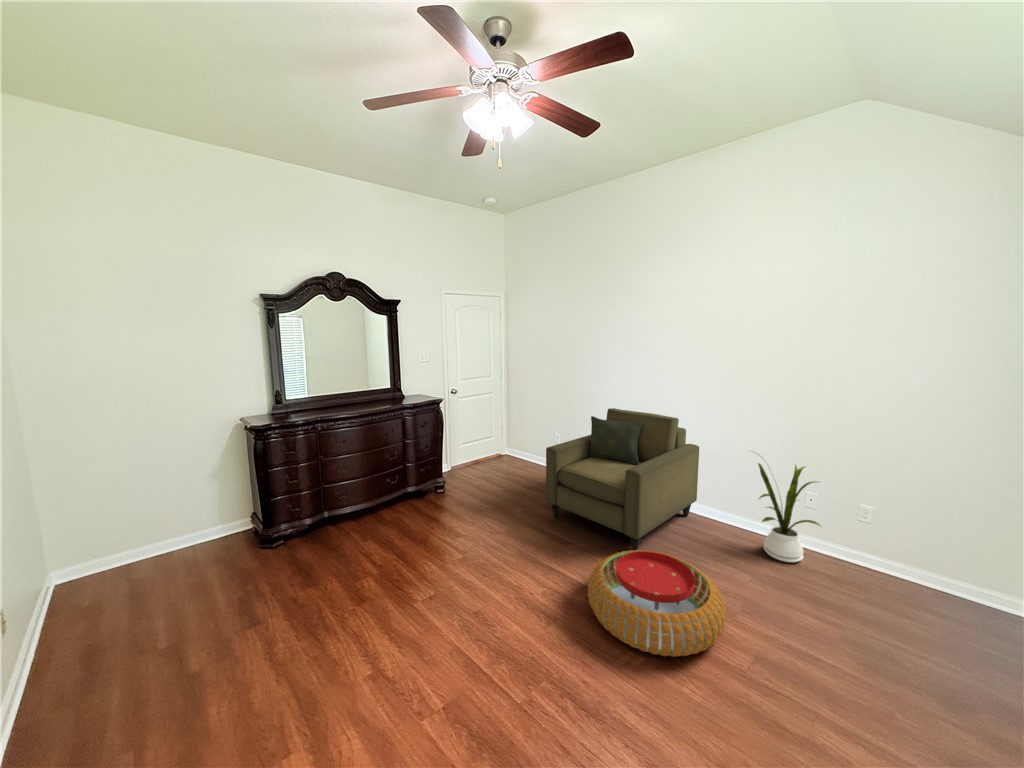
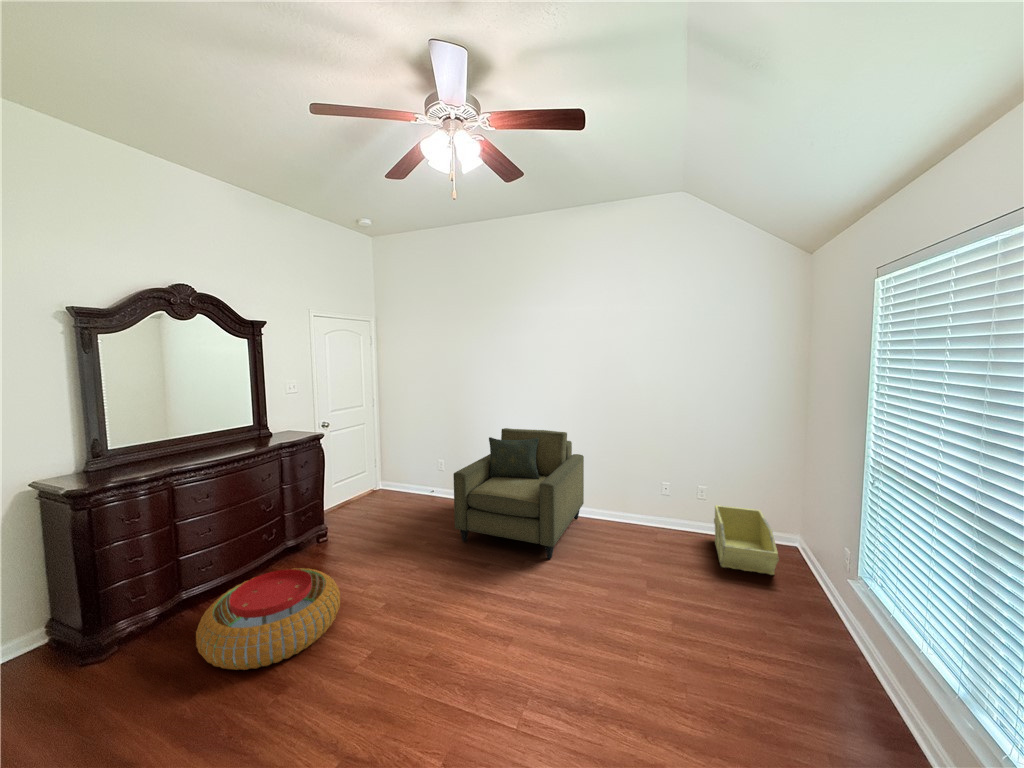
house plant: present [758,463,821,562] -> none [625,453,683,542]
storage bin: none [864,532,960,644] -> present [714,505,779,575]
pouf: present [588,550,726,657] -> present [196,568,340,670]

